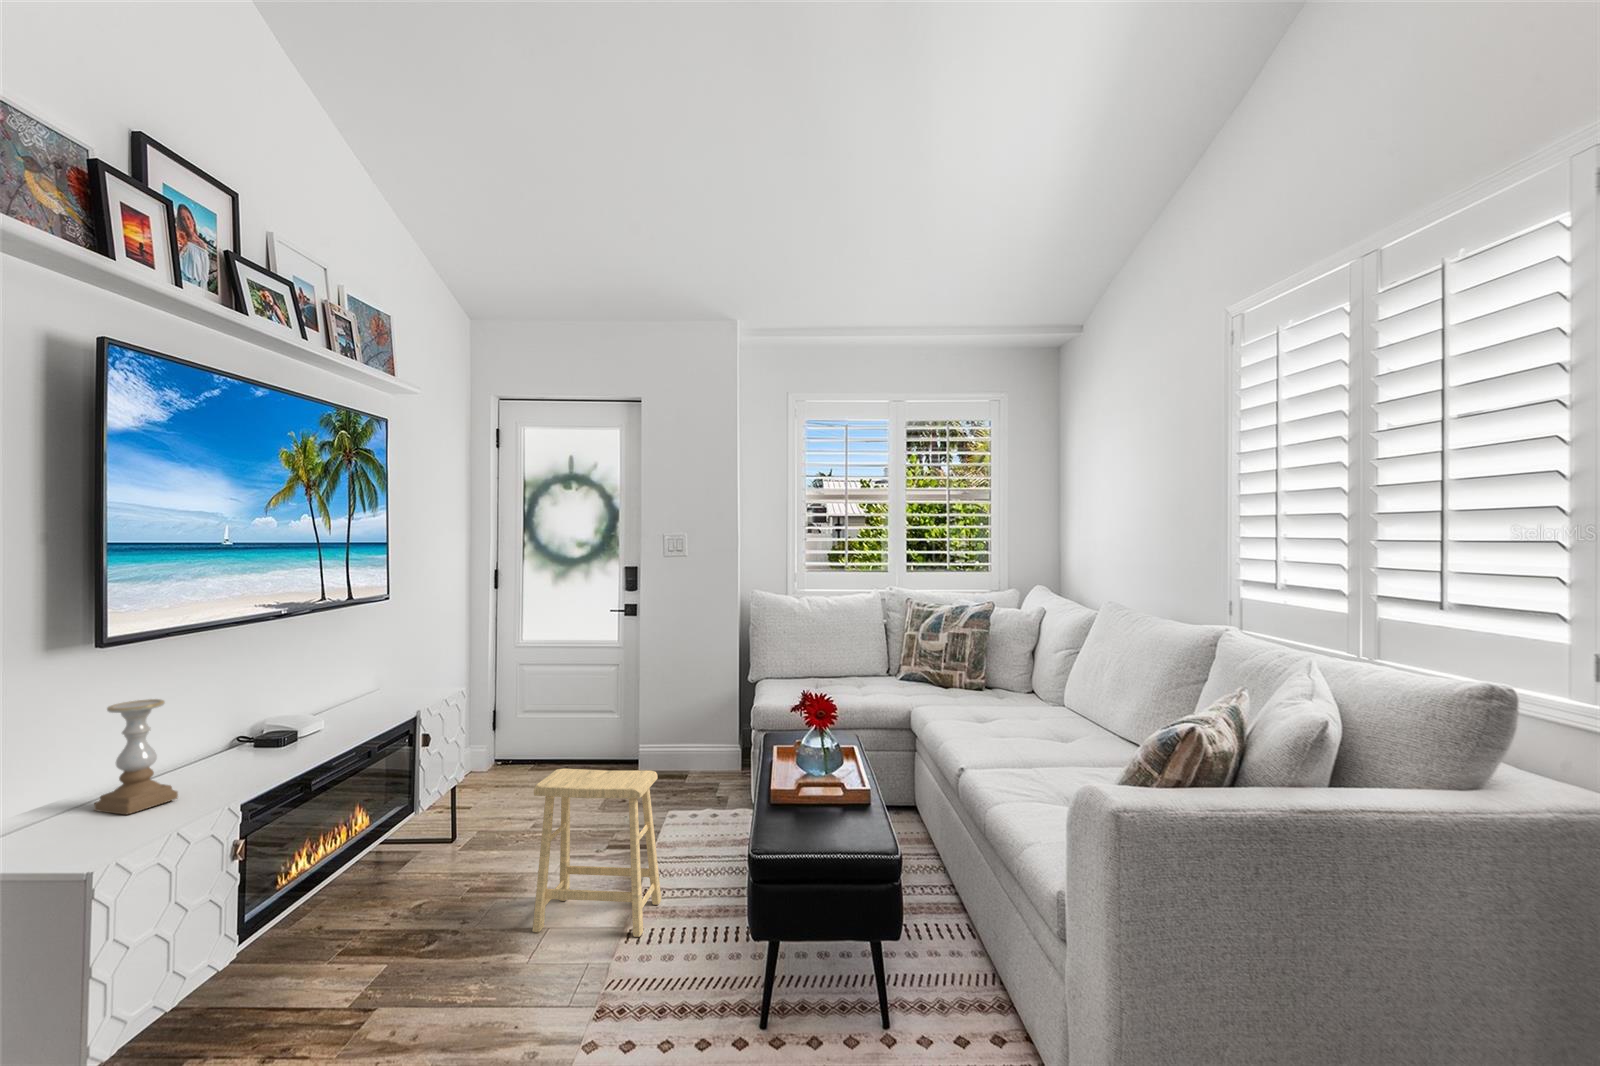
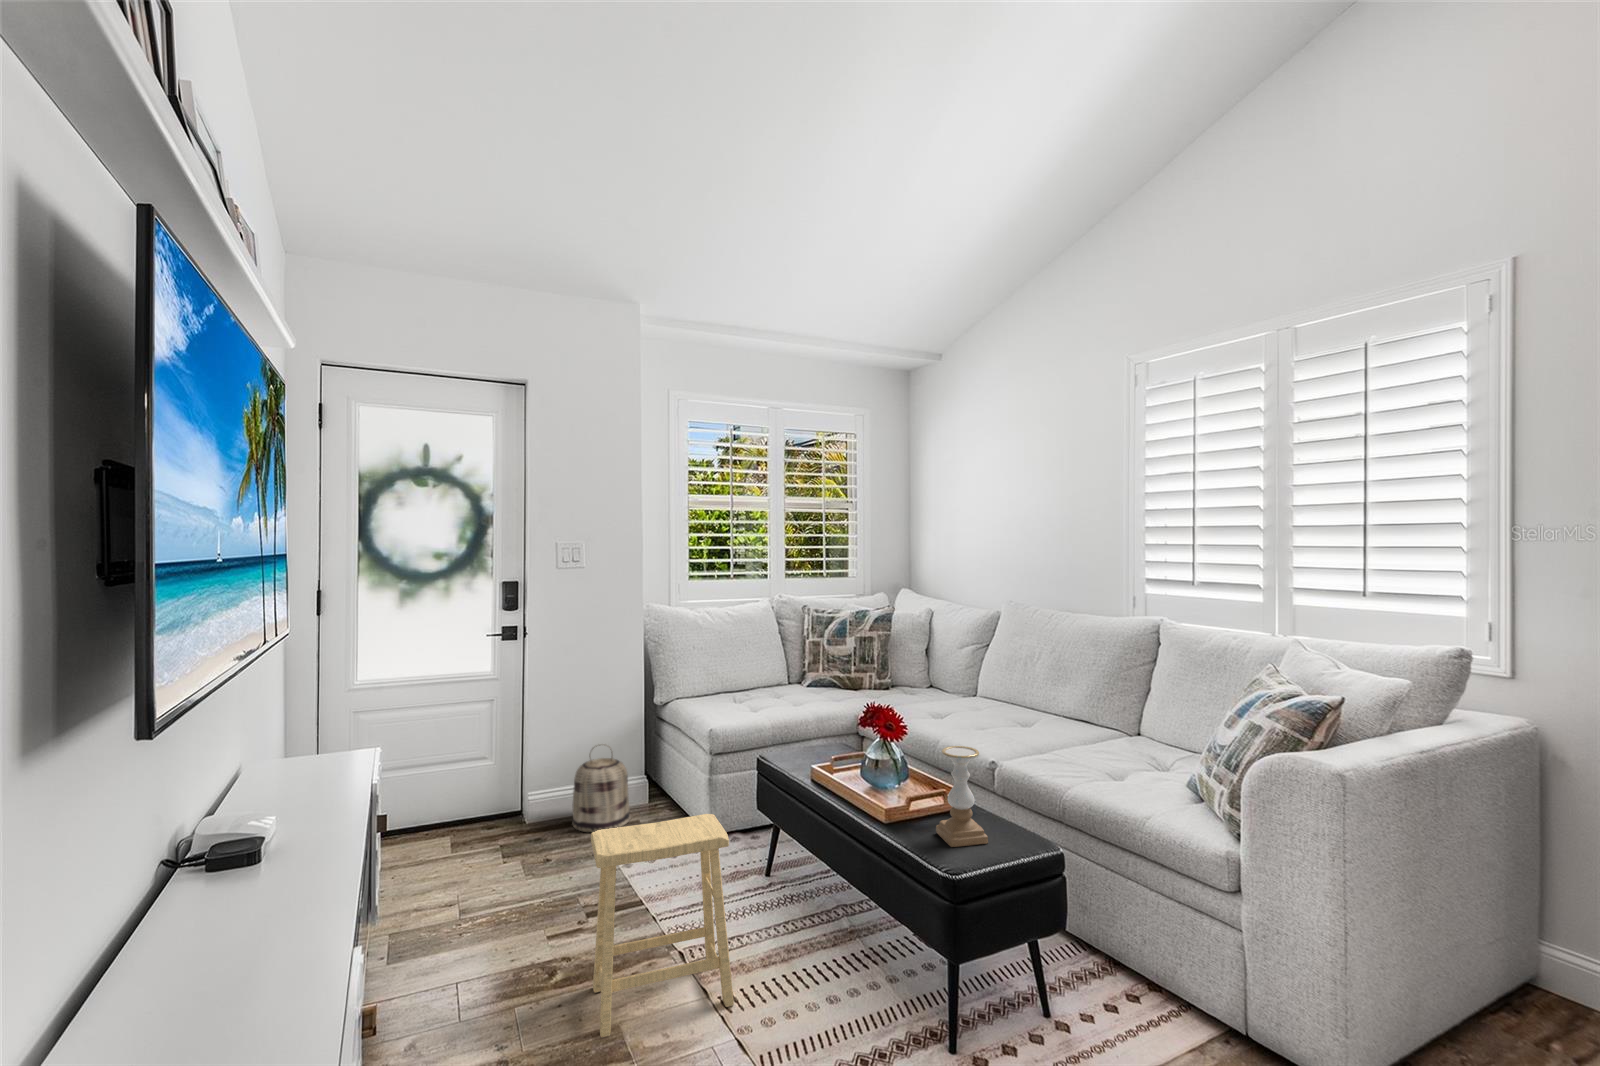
candle holder: present [94,699,178,814] -> present [936,746,988,847]
basket: none [667,711,717,786] -> present [572,745,631,832]

